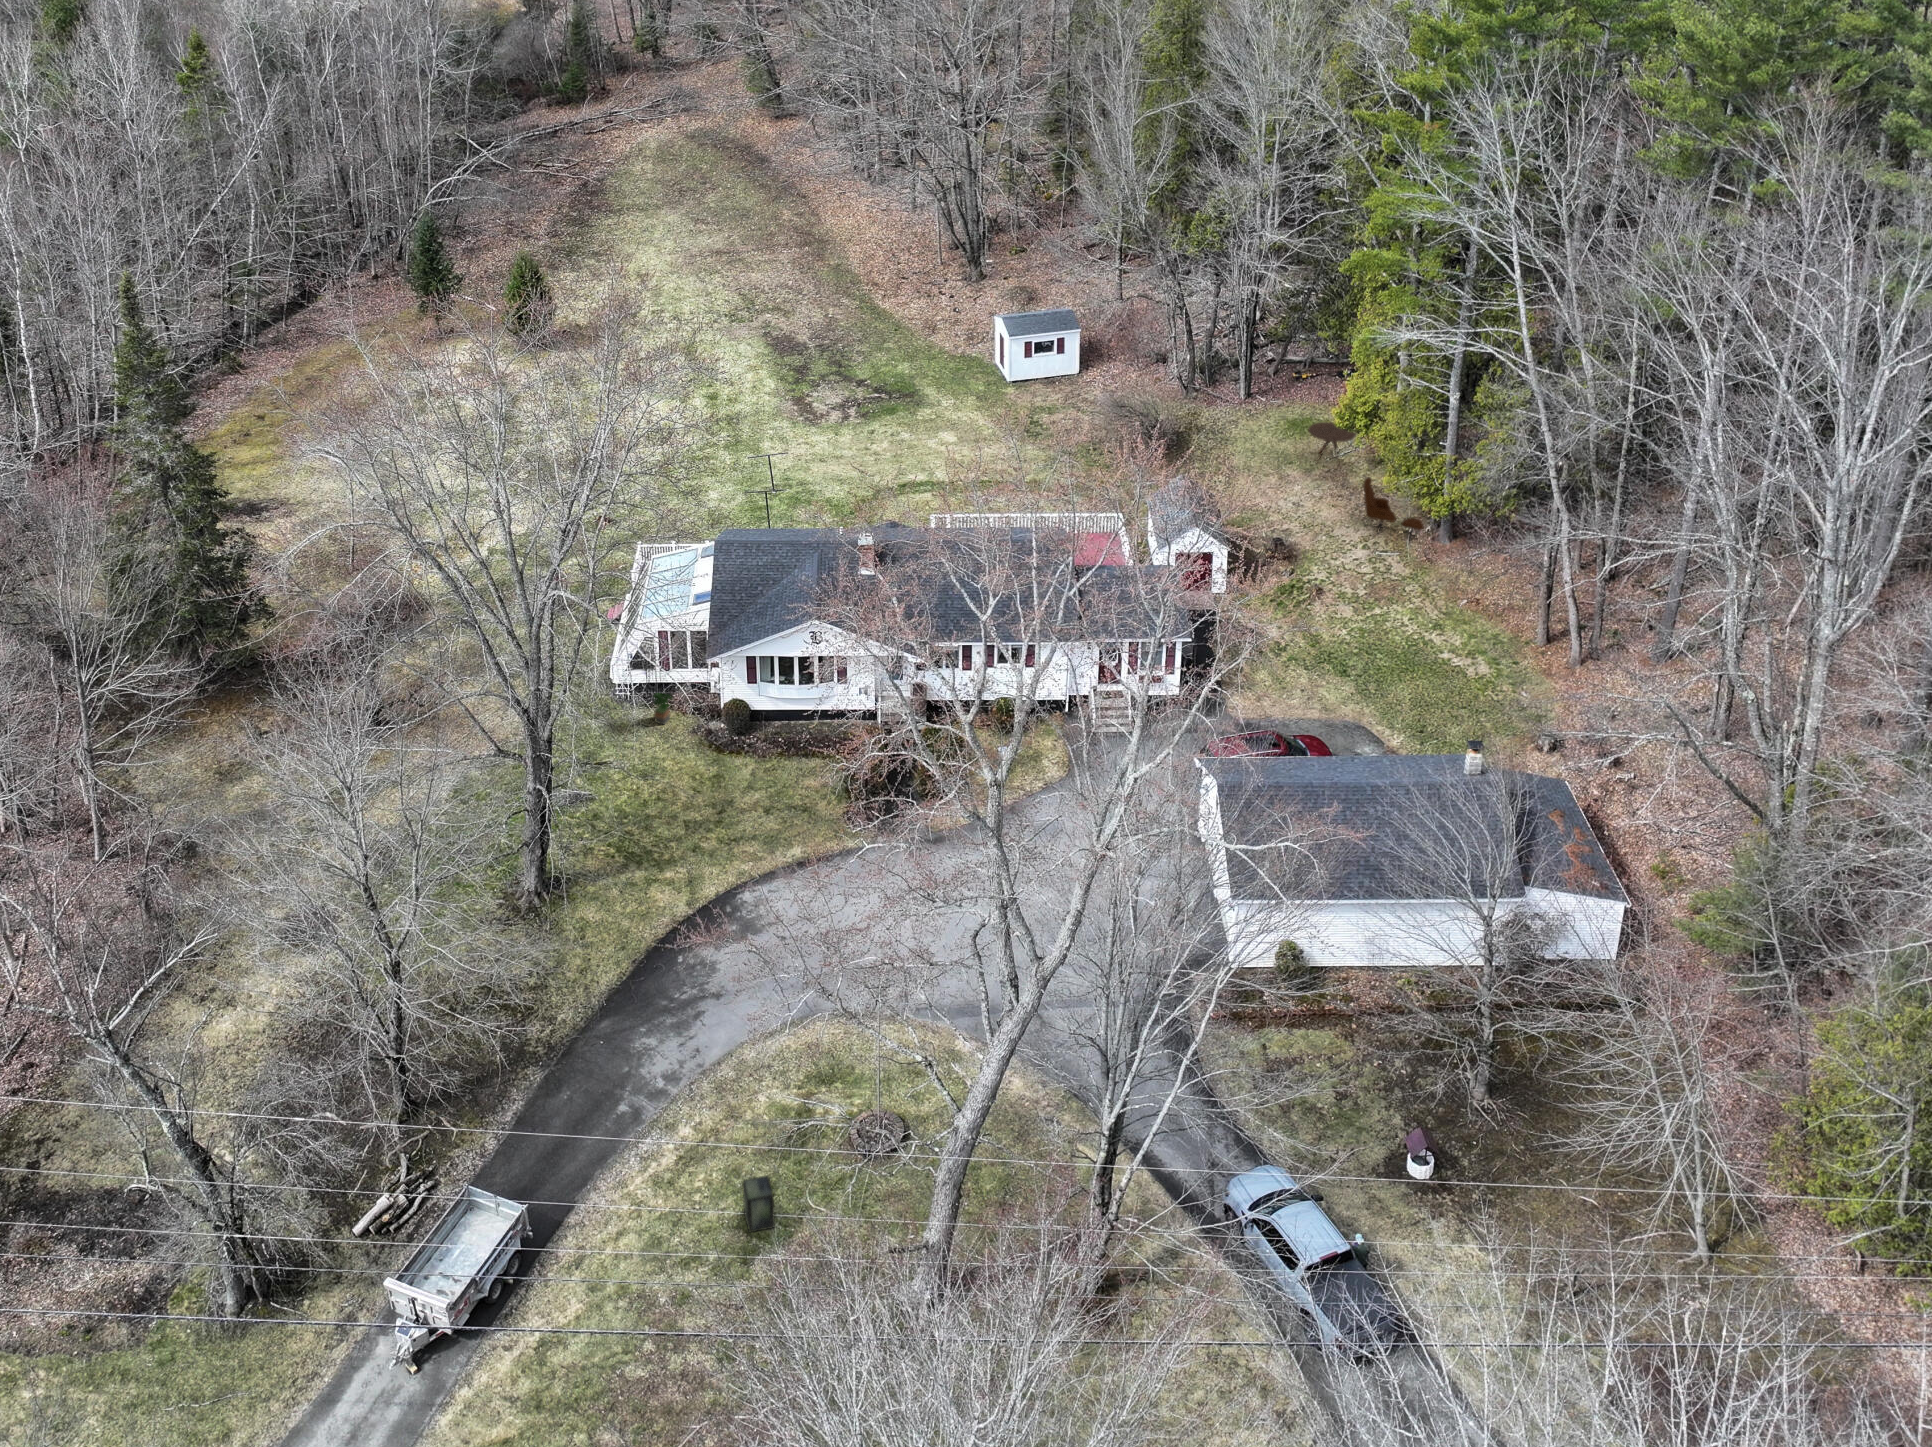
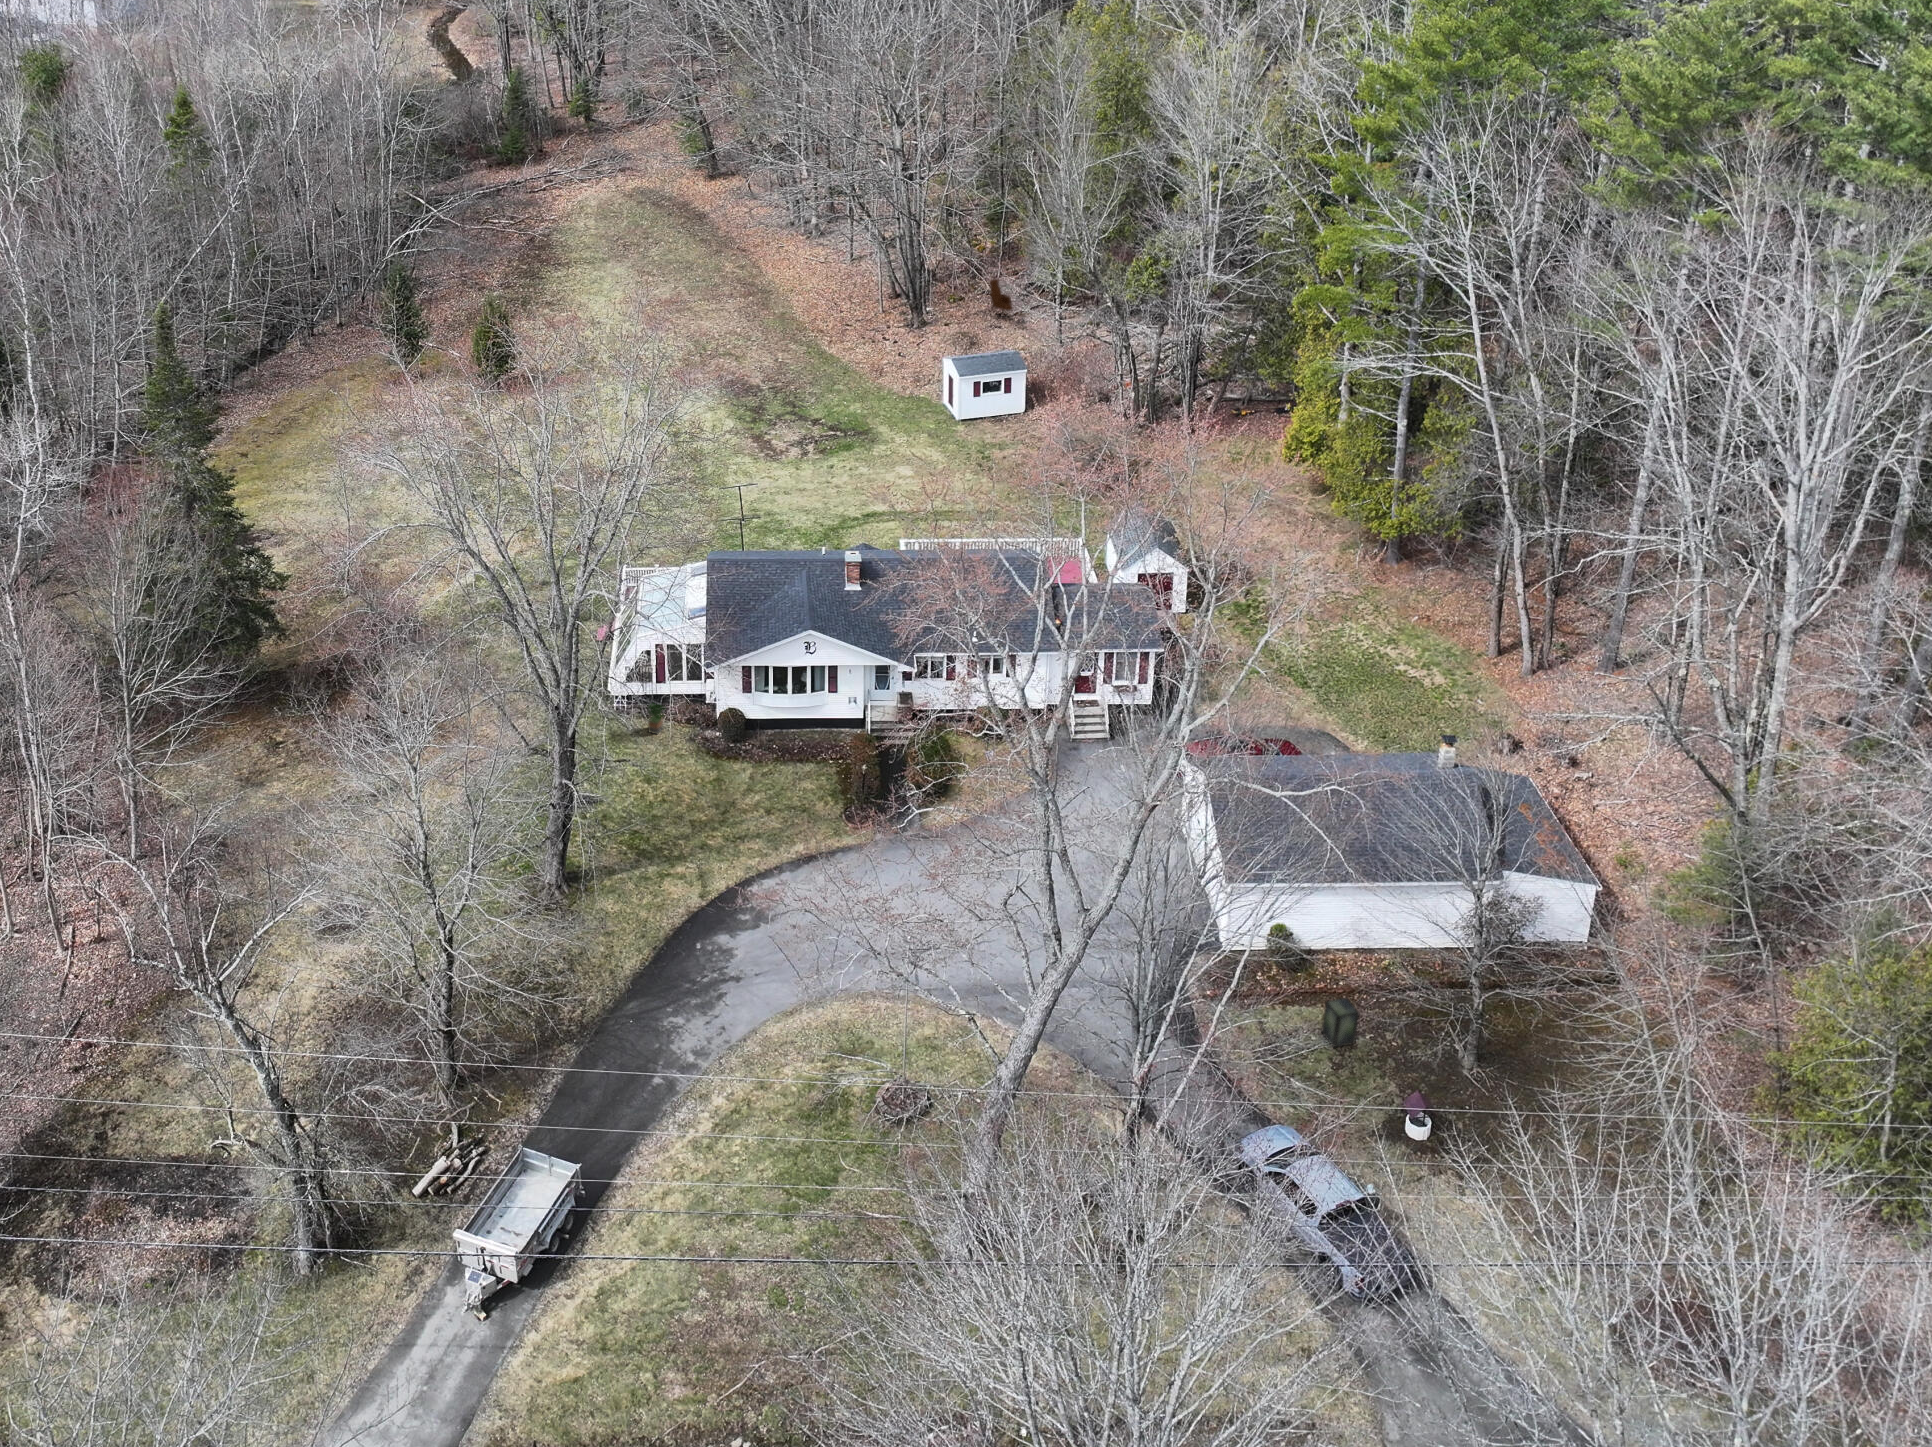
round table: present [1308,422,1356,460] -> none [1253,453,1300,495]
lounge chair: present [1363,477,1424,535] -> present [989,278,1025,321]
storage box: present [742,1176,775,1232] -> present [1321,998,1360,1048]

